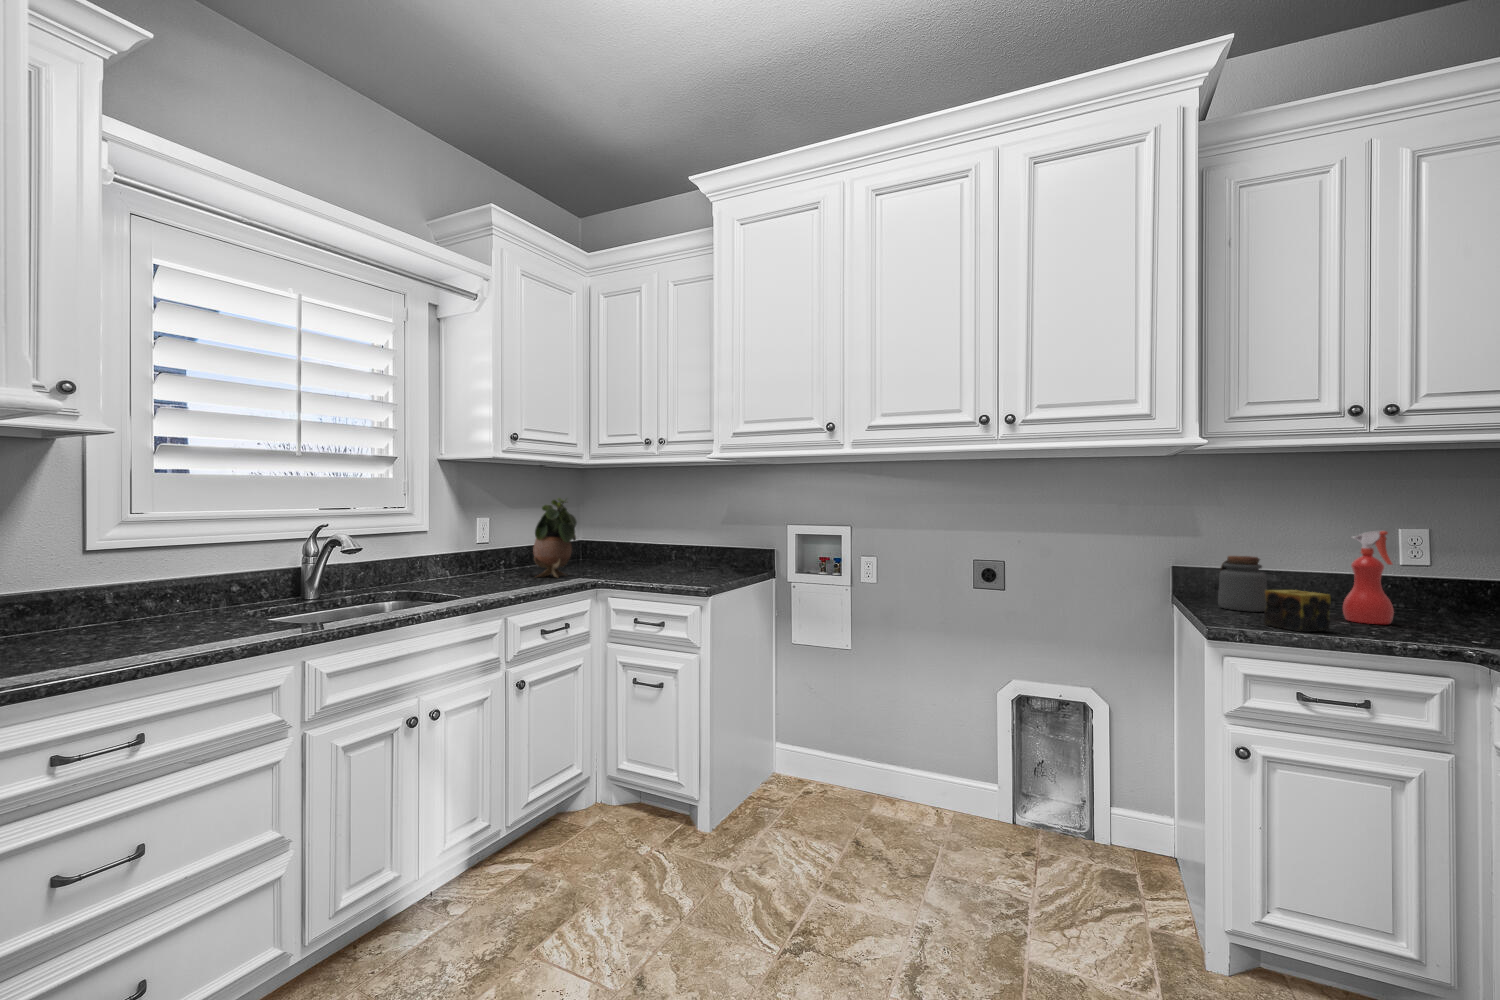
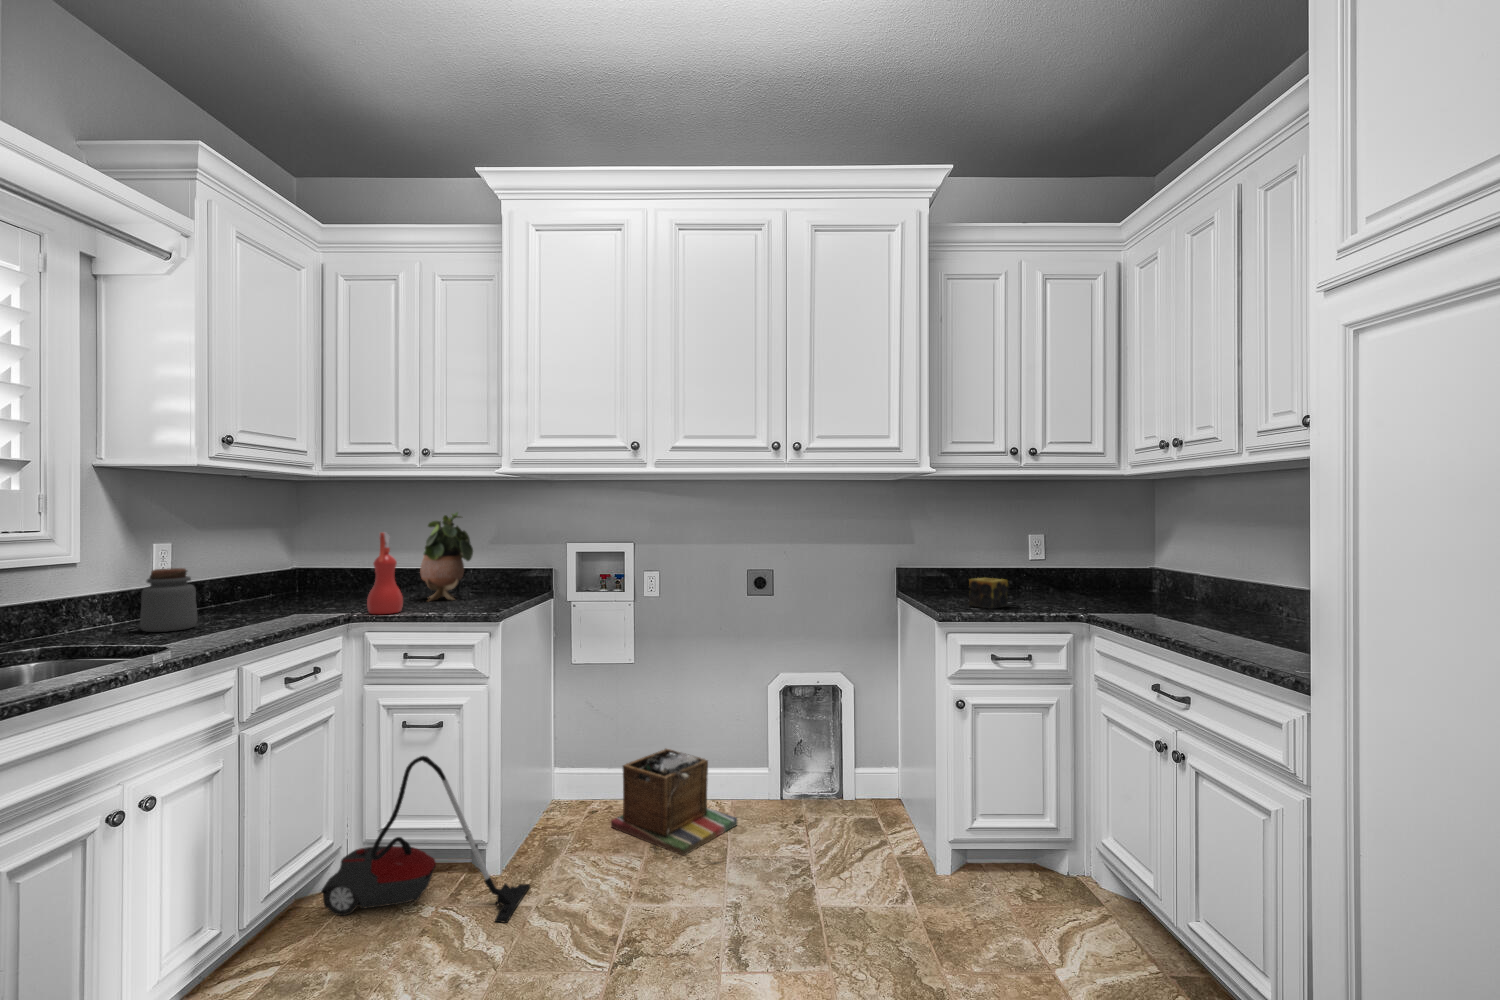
potted plant: present [533,498,577,578] -> present [420,512,473,601]
spray bottle: present [1343,531,1394,624] -> present [367,532,403,614]
jar: present [1218,556,1267,612] -> present [140,568,198,632]
vacuum cleaner: none [571,710,734,880] -> present [321,756,530,923]
laundry basket: none [827,742,956,858] -> present [611,749,737,856]

